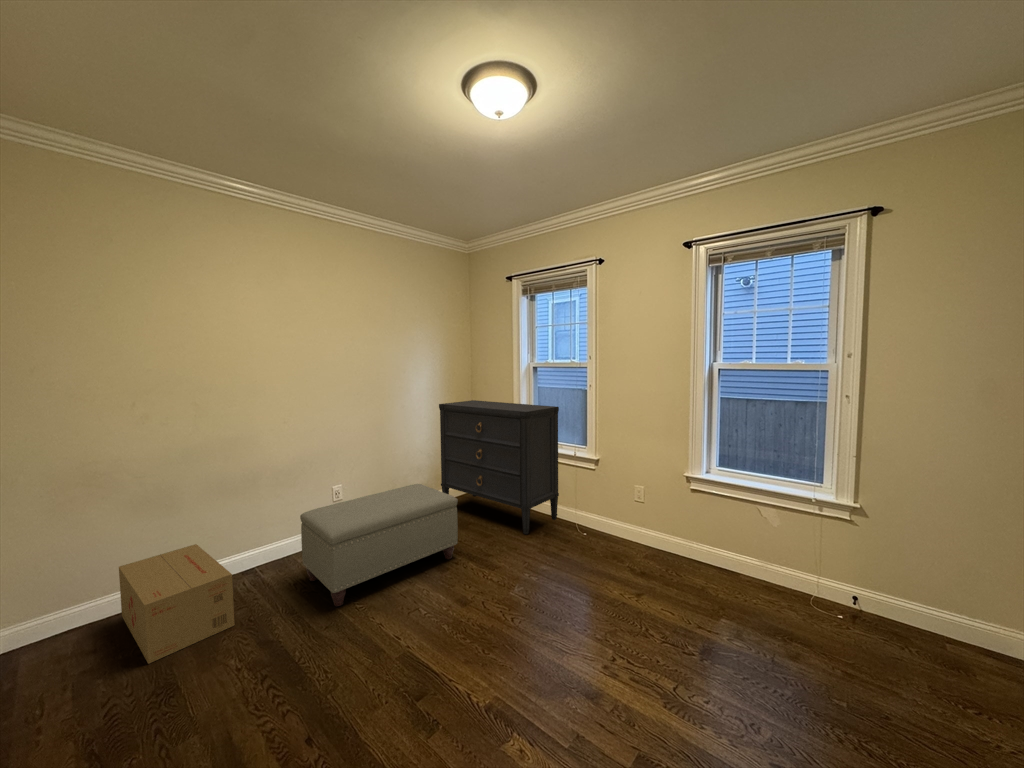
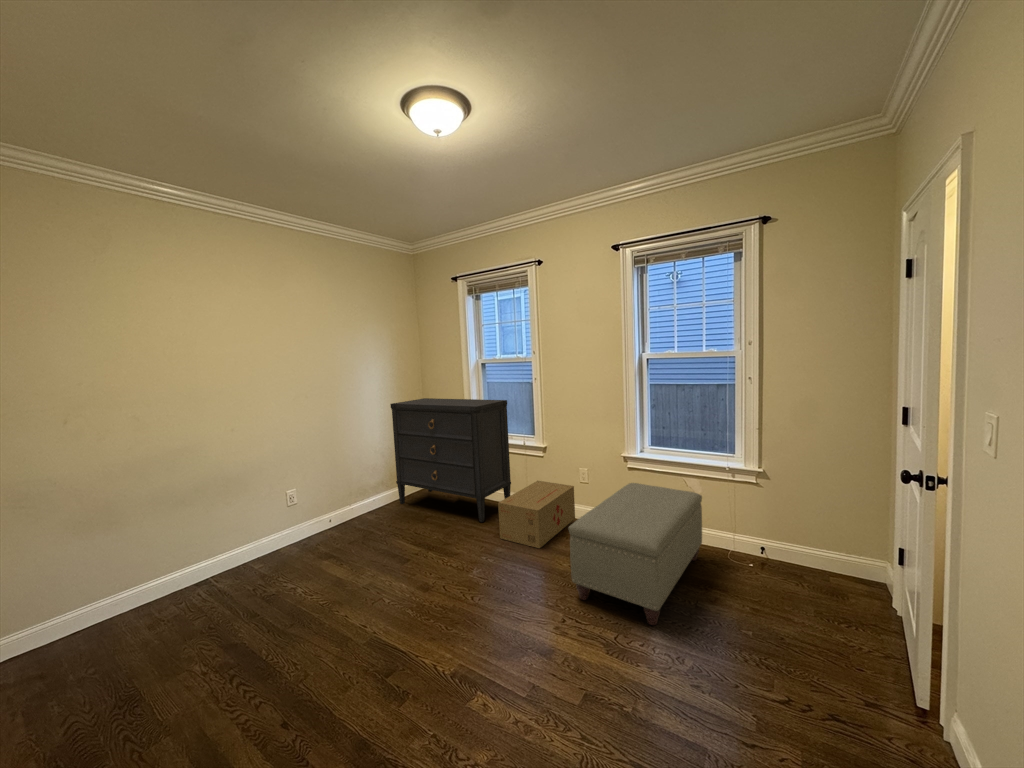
ottoman: present [300,484,458,606] -> present [568,483,702,625]
cardboard box: present [119,544,235,664] -> present [498,481,575,548]

